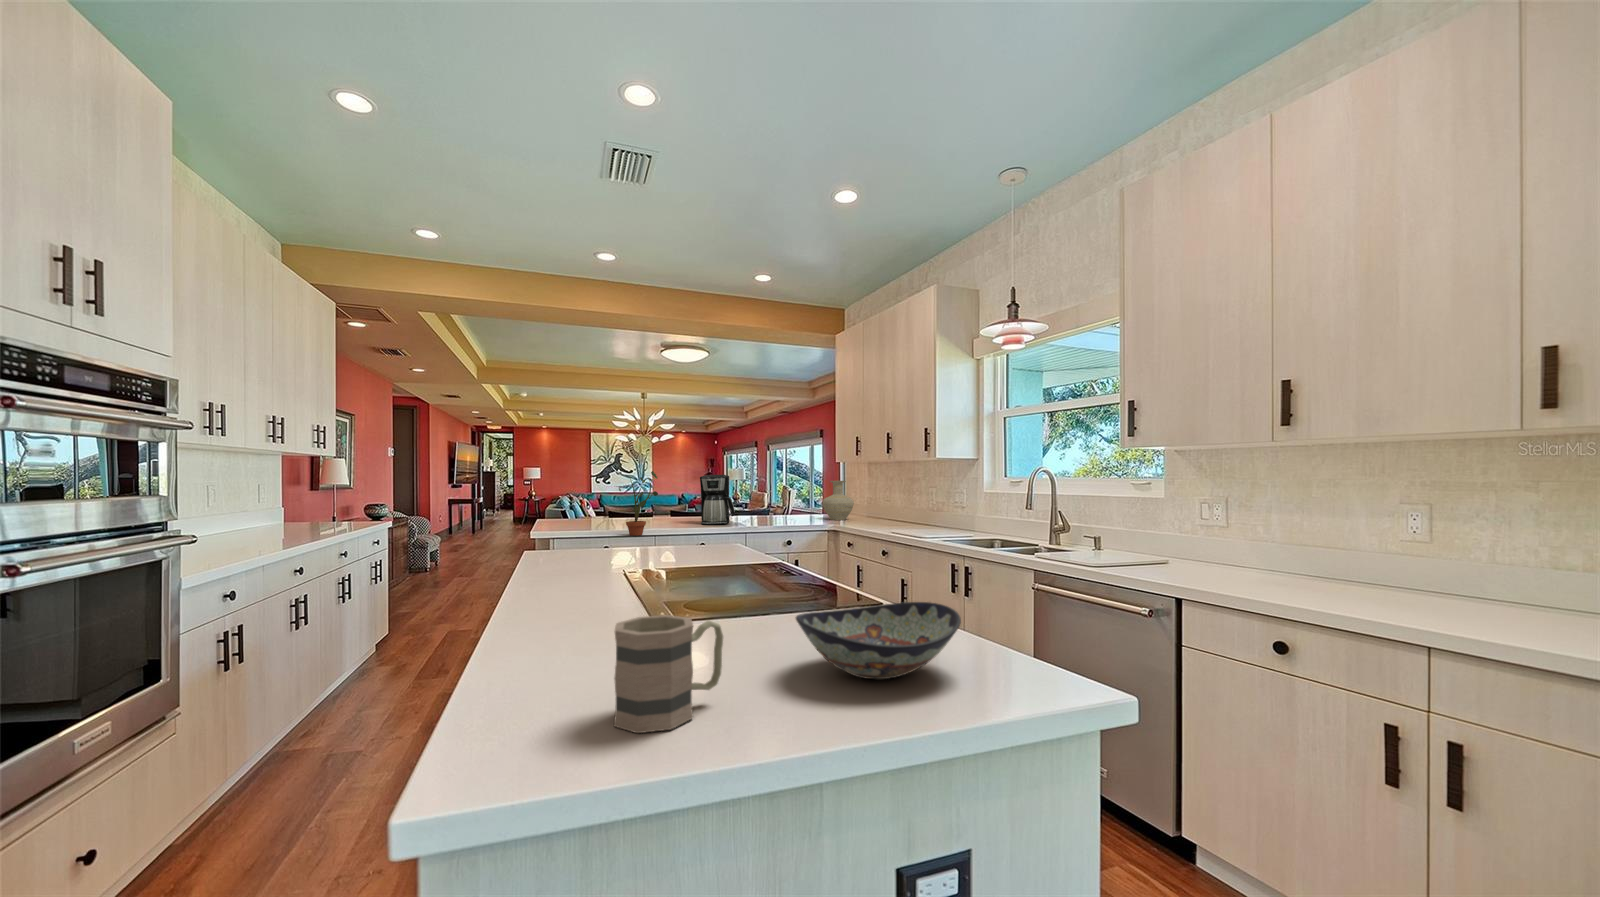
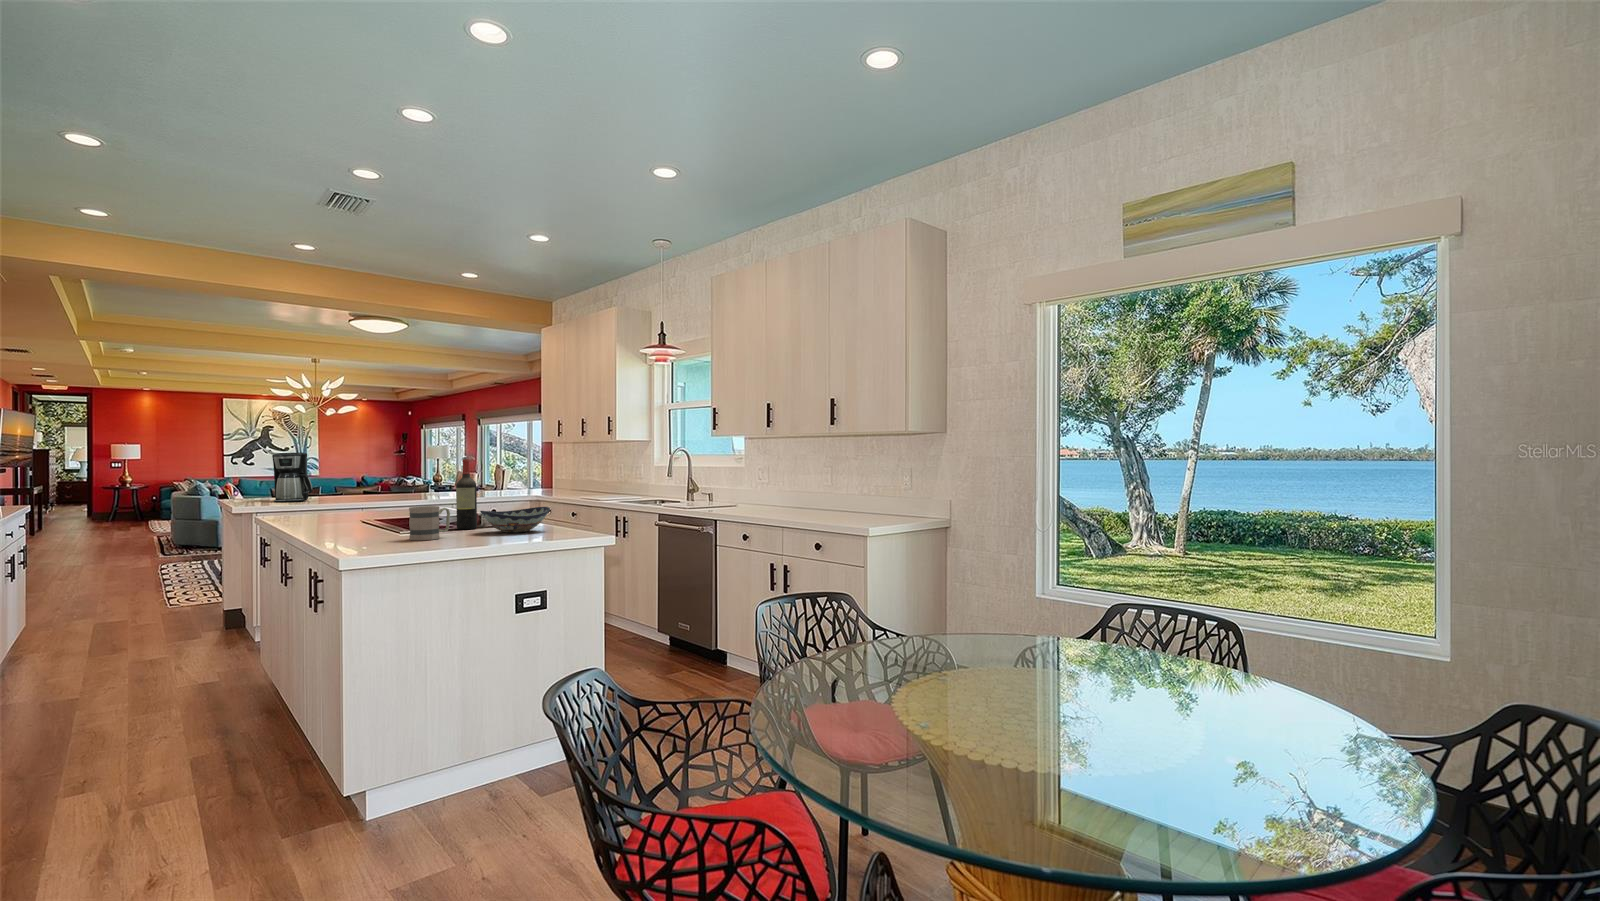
potted plant: present [619,471,658,535] -> none [338,450,375,505]
coffee maker: present [700,475,735,525] -> present [272,452,312,502]
vase: present [822,481,854,520] -> none [529,458,559,493]
wine bottle: none [743,486,783,641] -> present [456,459,477,529]

